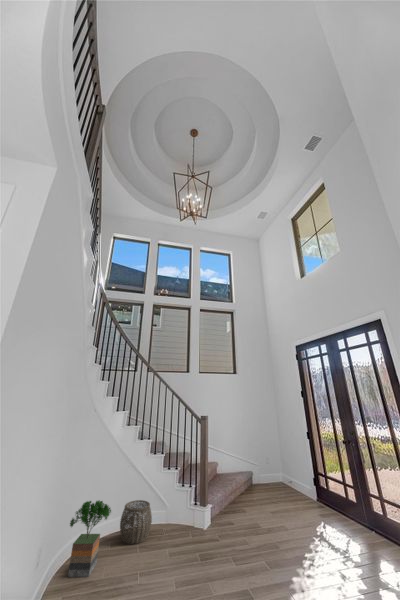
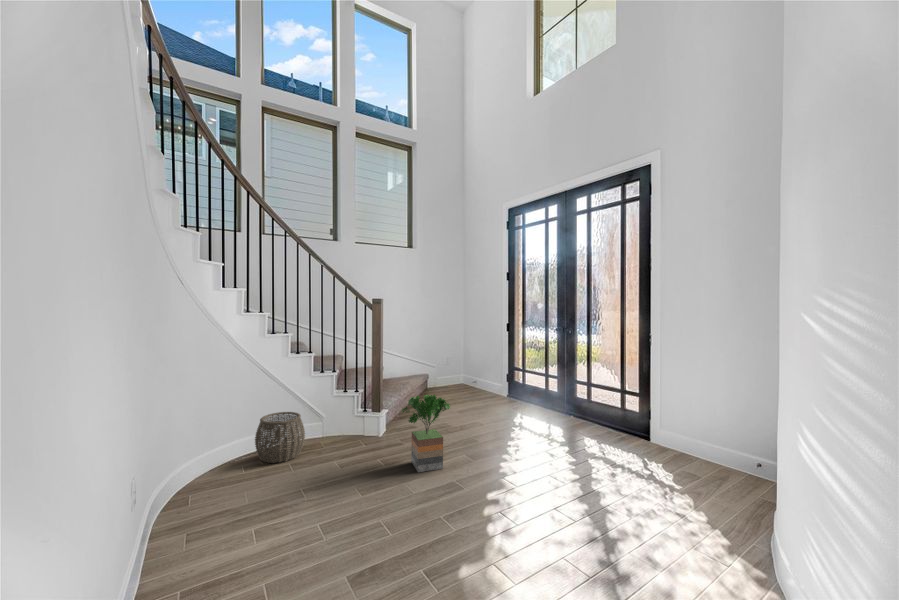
potted tree: present [68,501,111,577] -> present [402,395,450,472]

